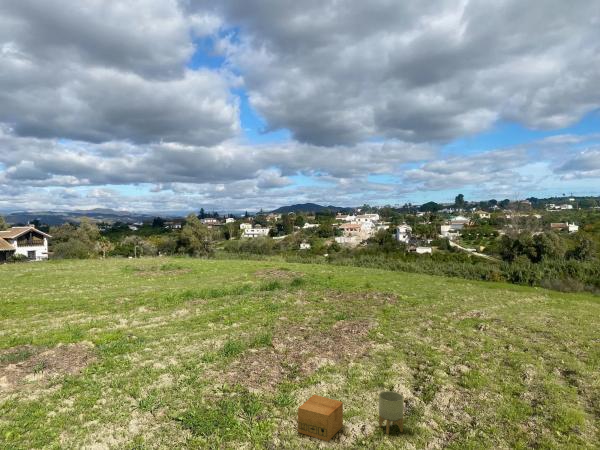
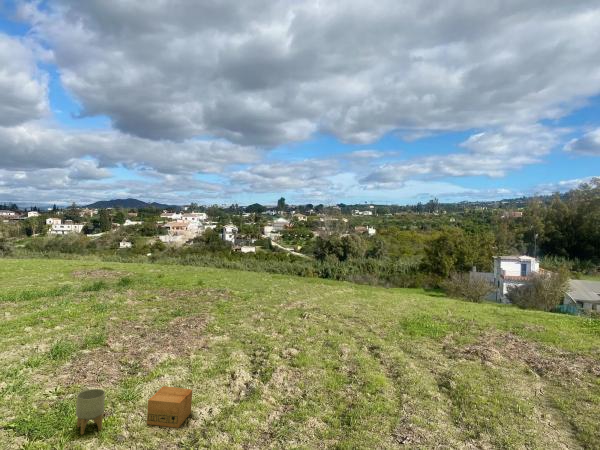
planter: present [379,391,403,434] -> present [76,389,105,435]

